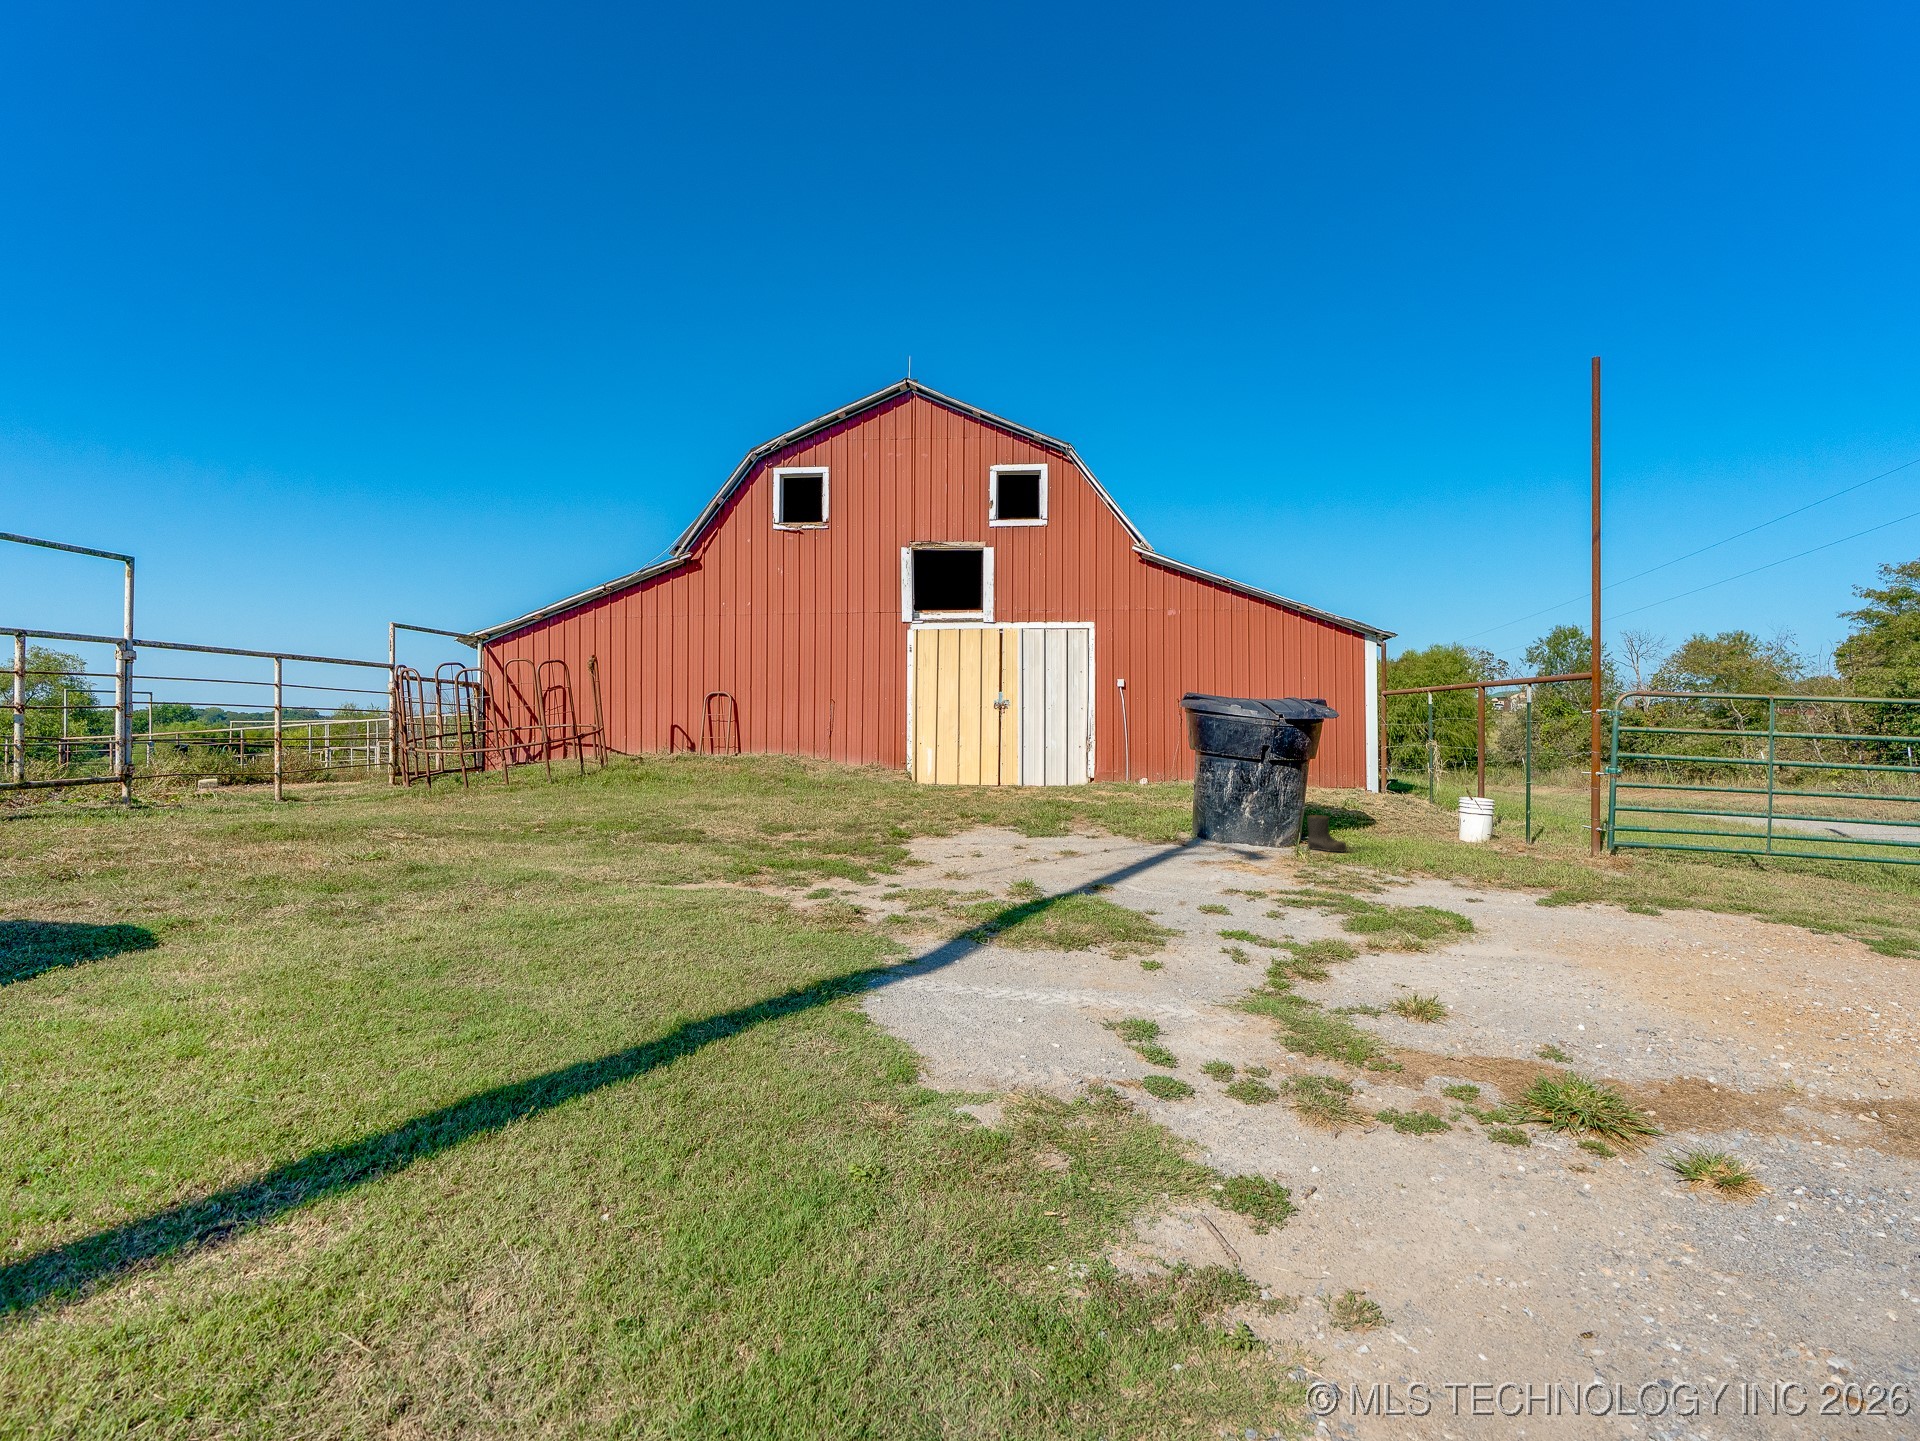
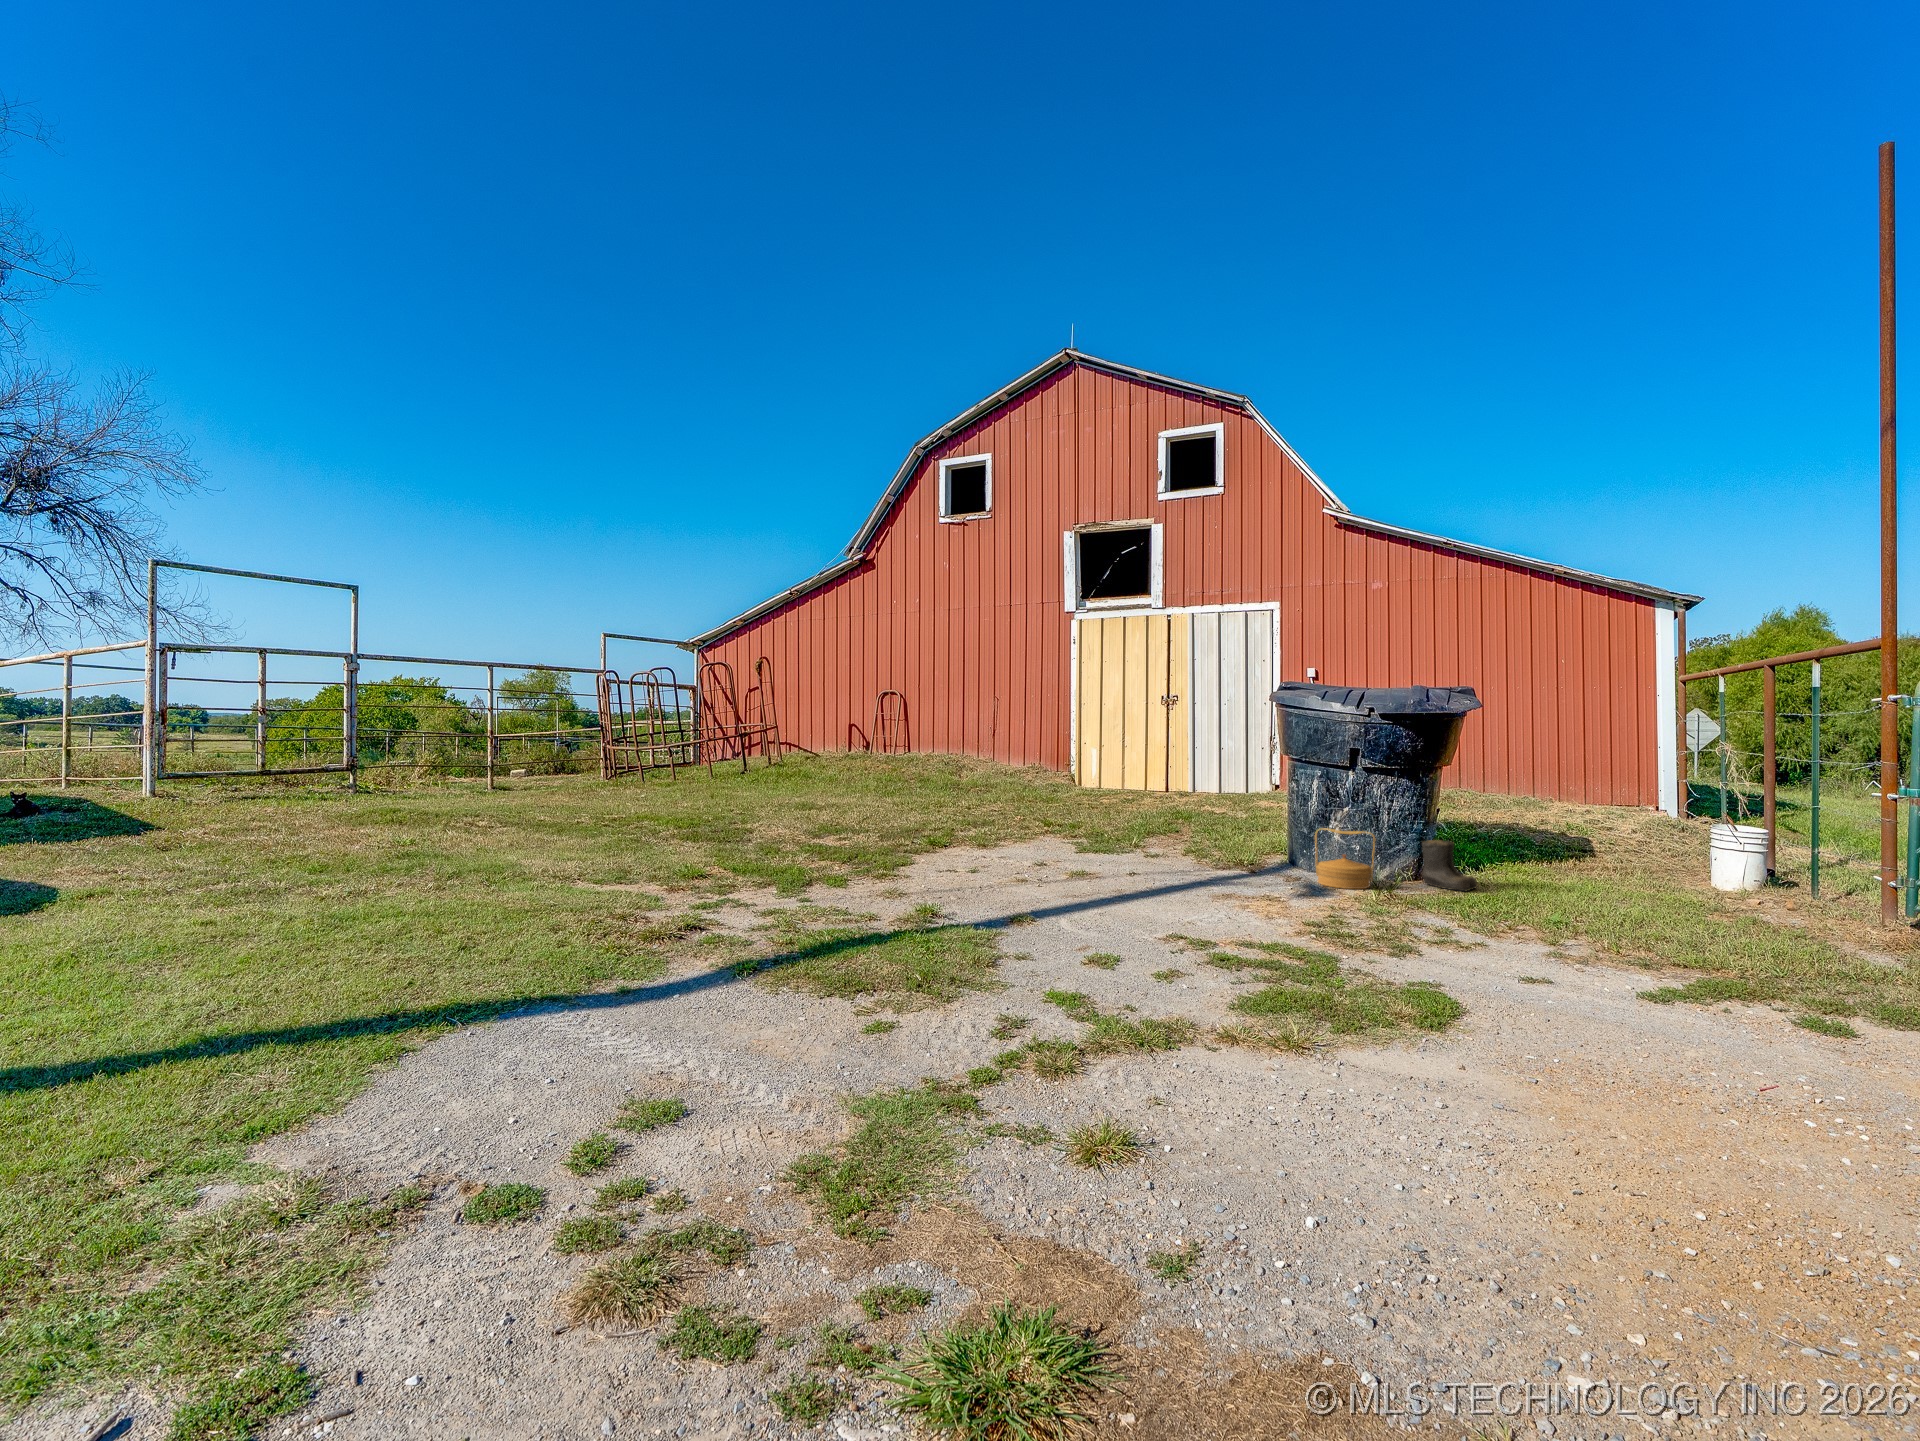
woven basket: none [1238,807,1285,854] -> present [1315,828,1376,889]

